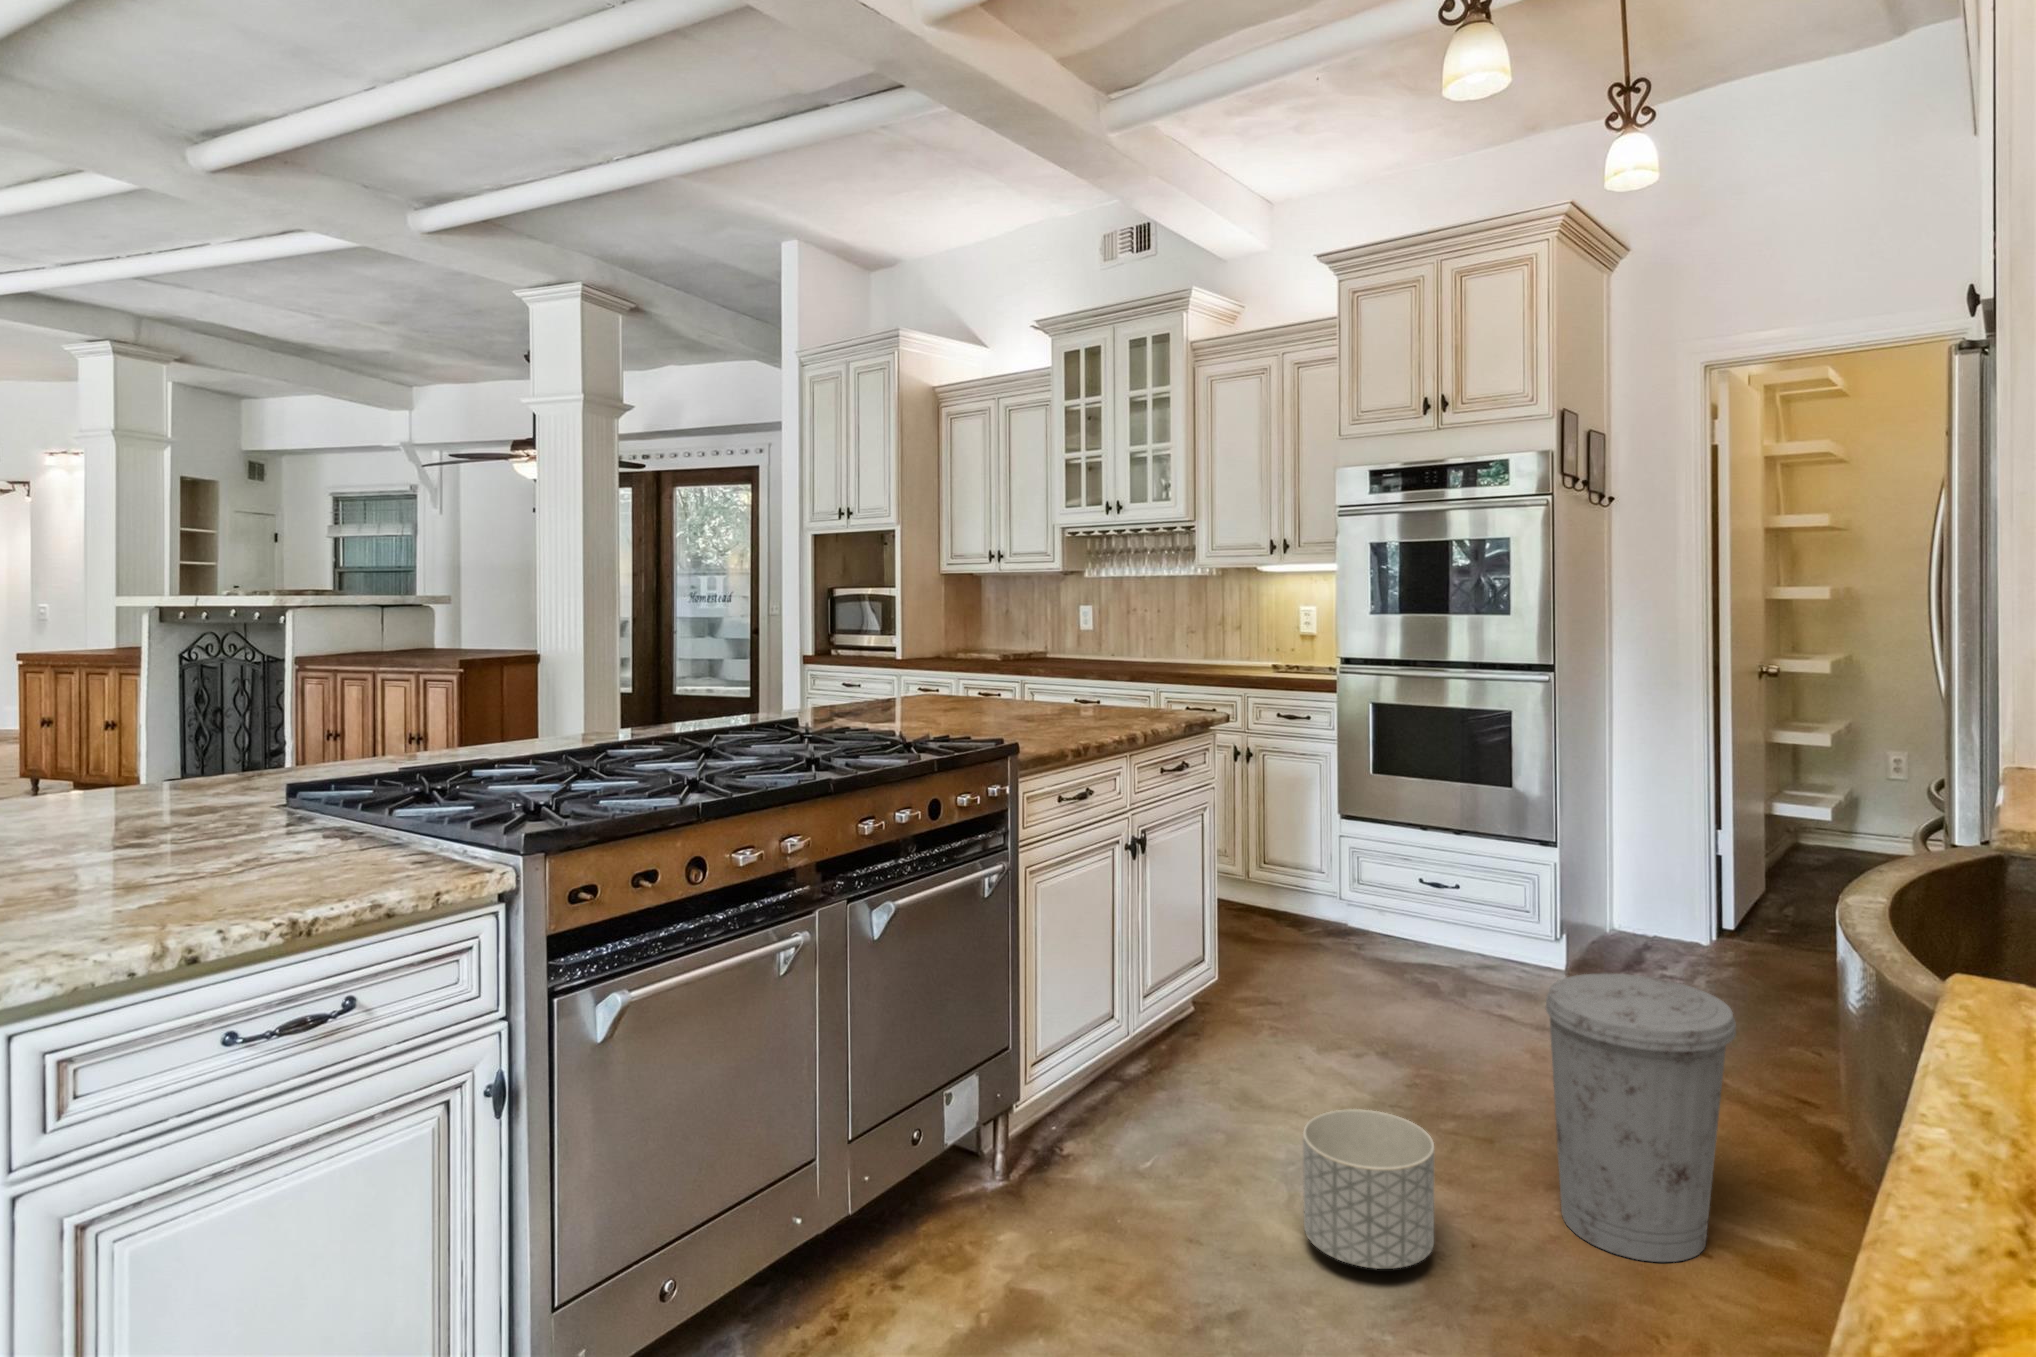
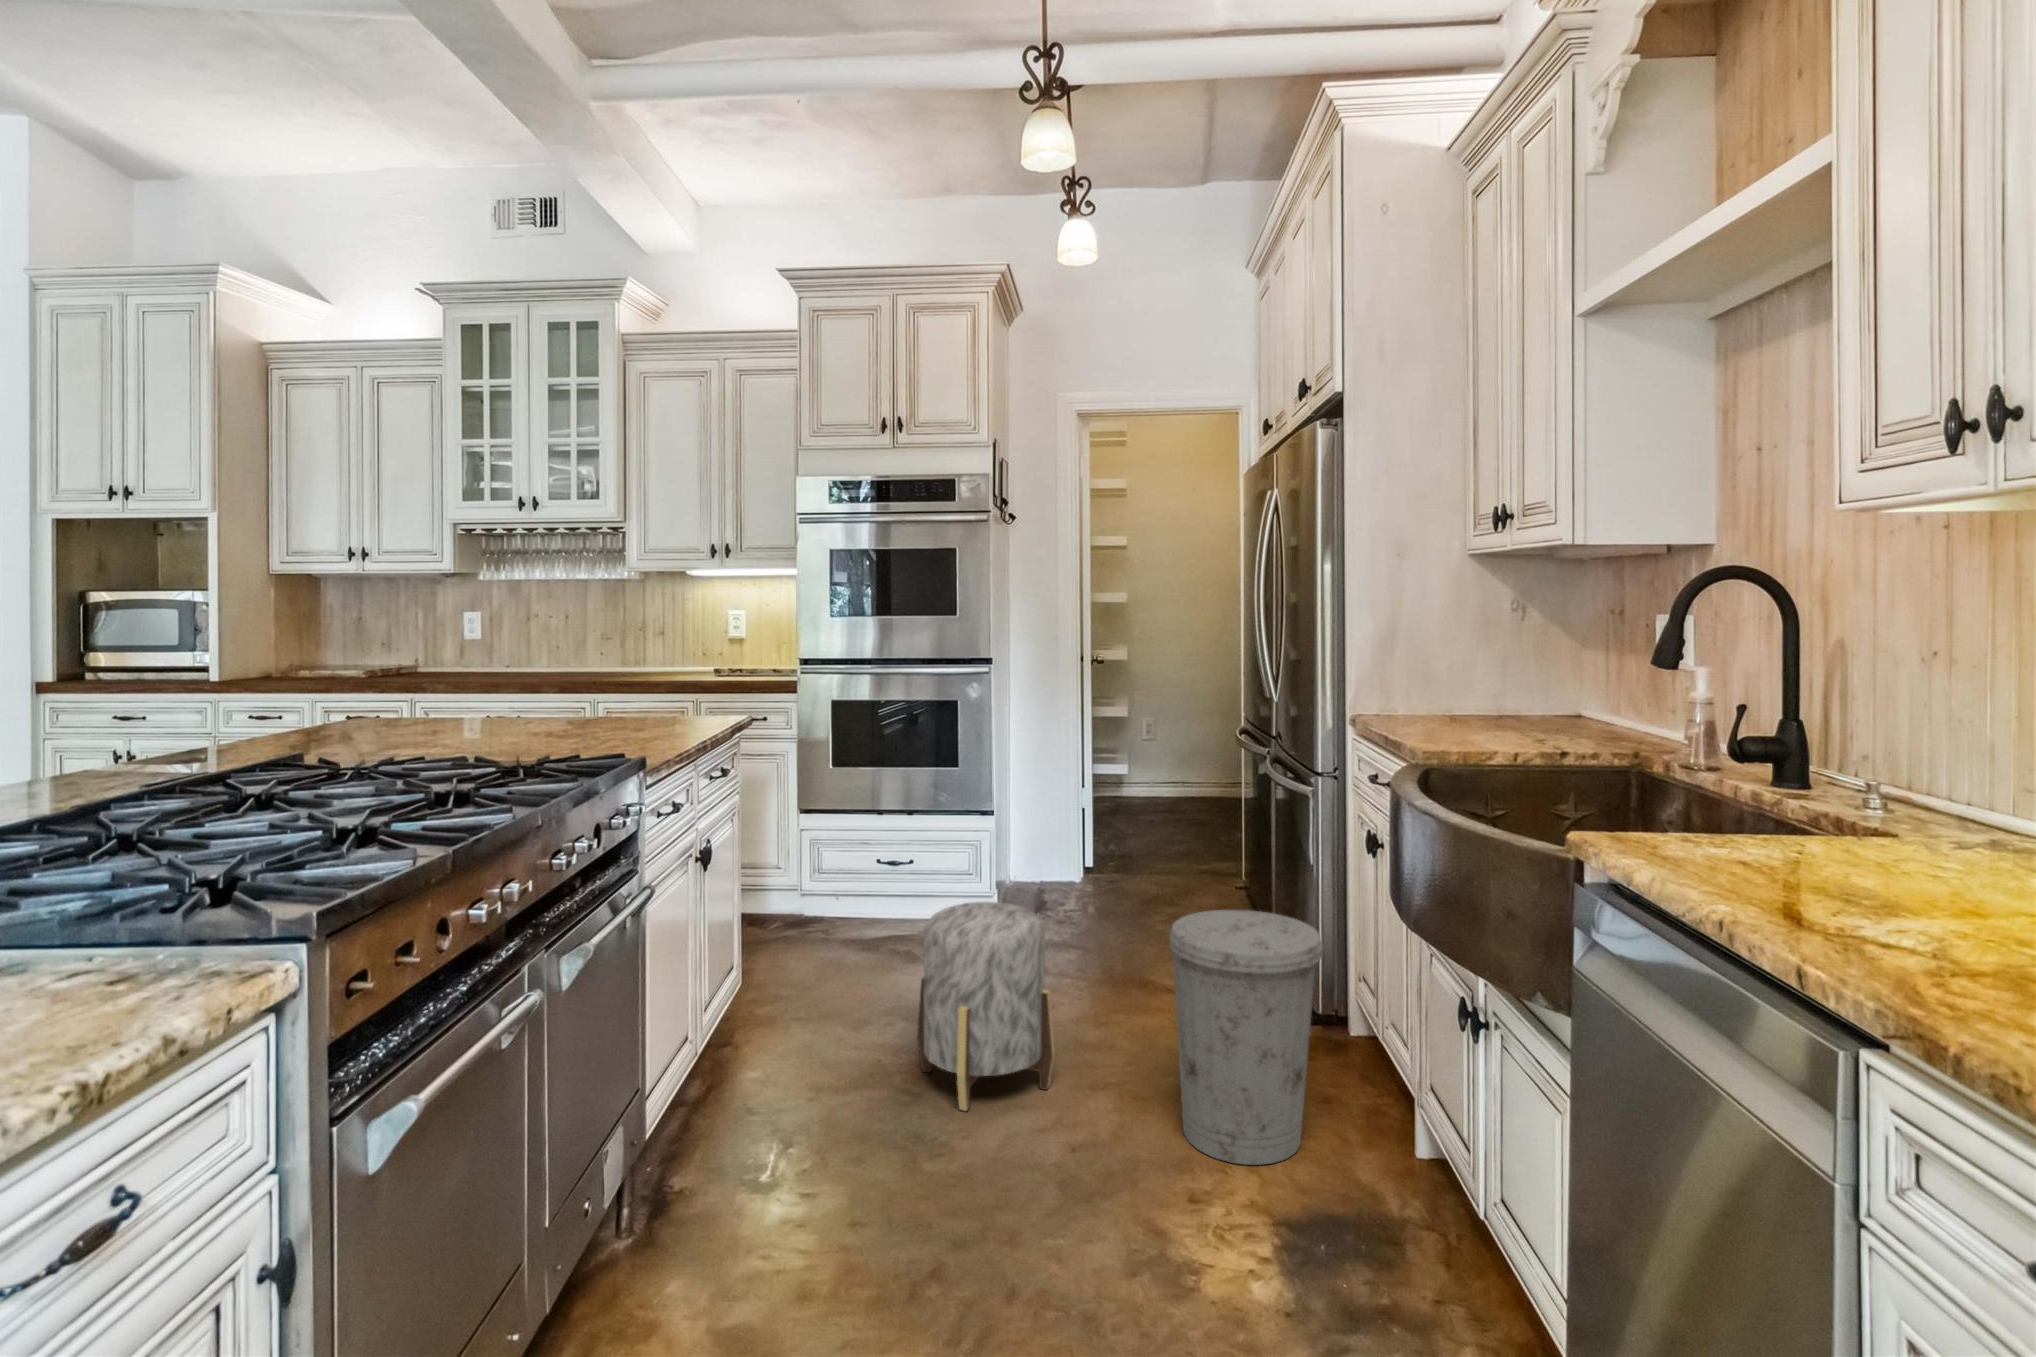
stool: none [1332,924,1461,1128] -> present [917,902,1055,1111]
planter: present [1303,1109,1434,1269] -> none [1013,1093,1145,1268]

